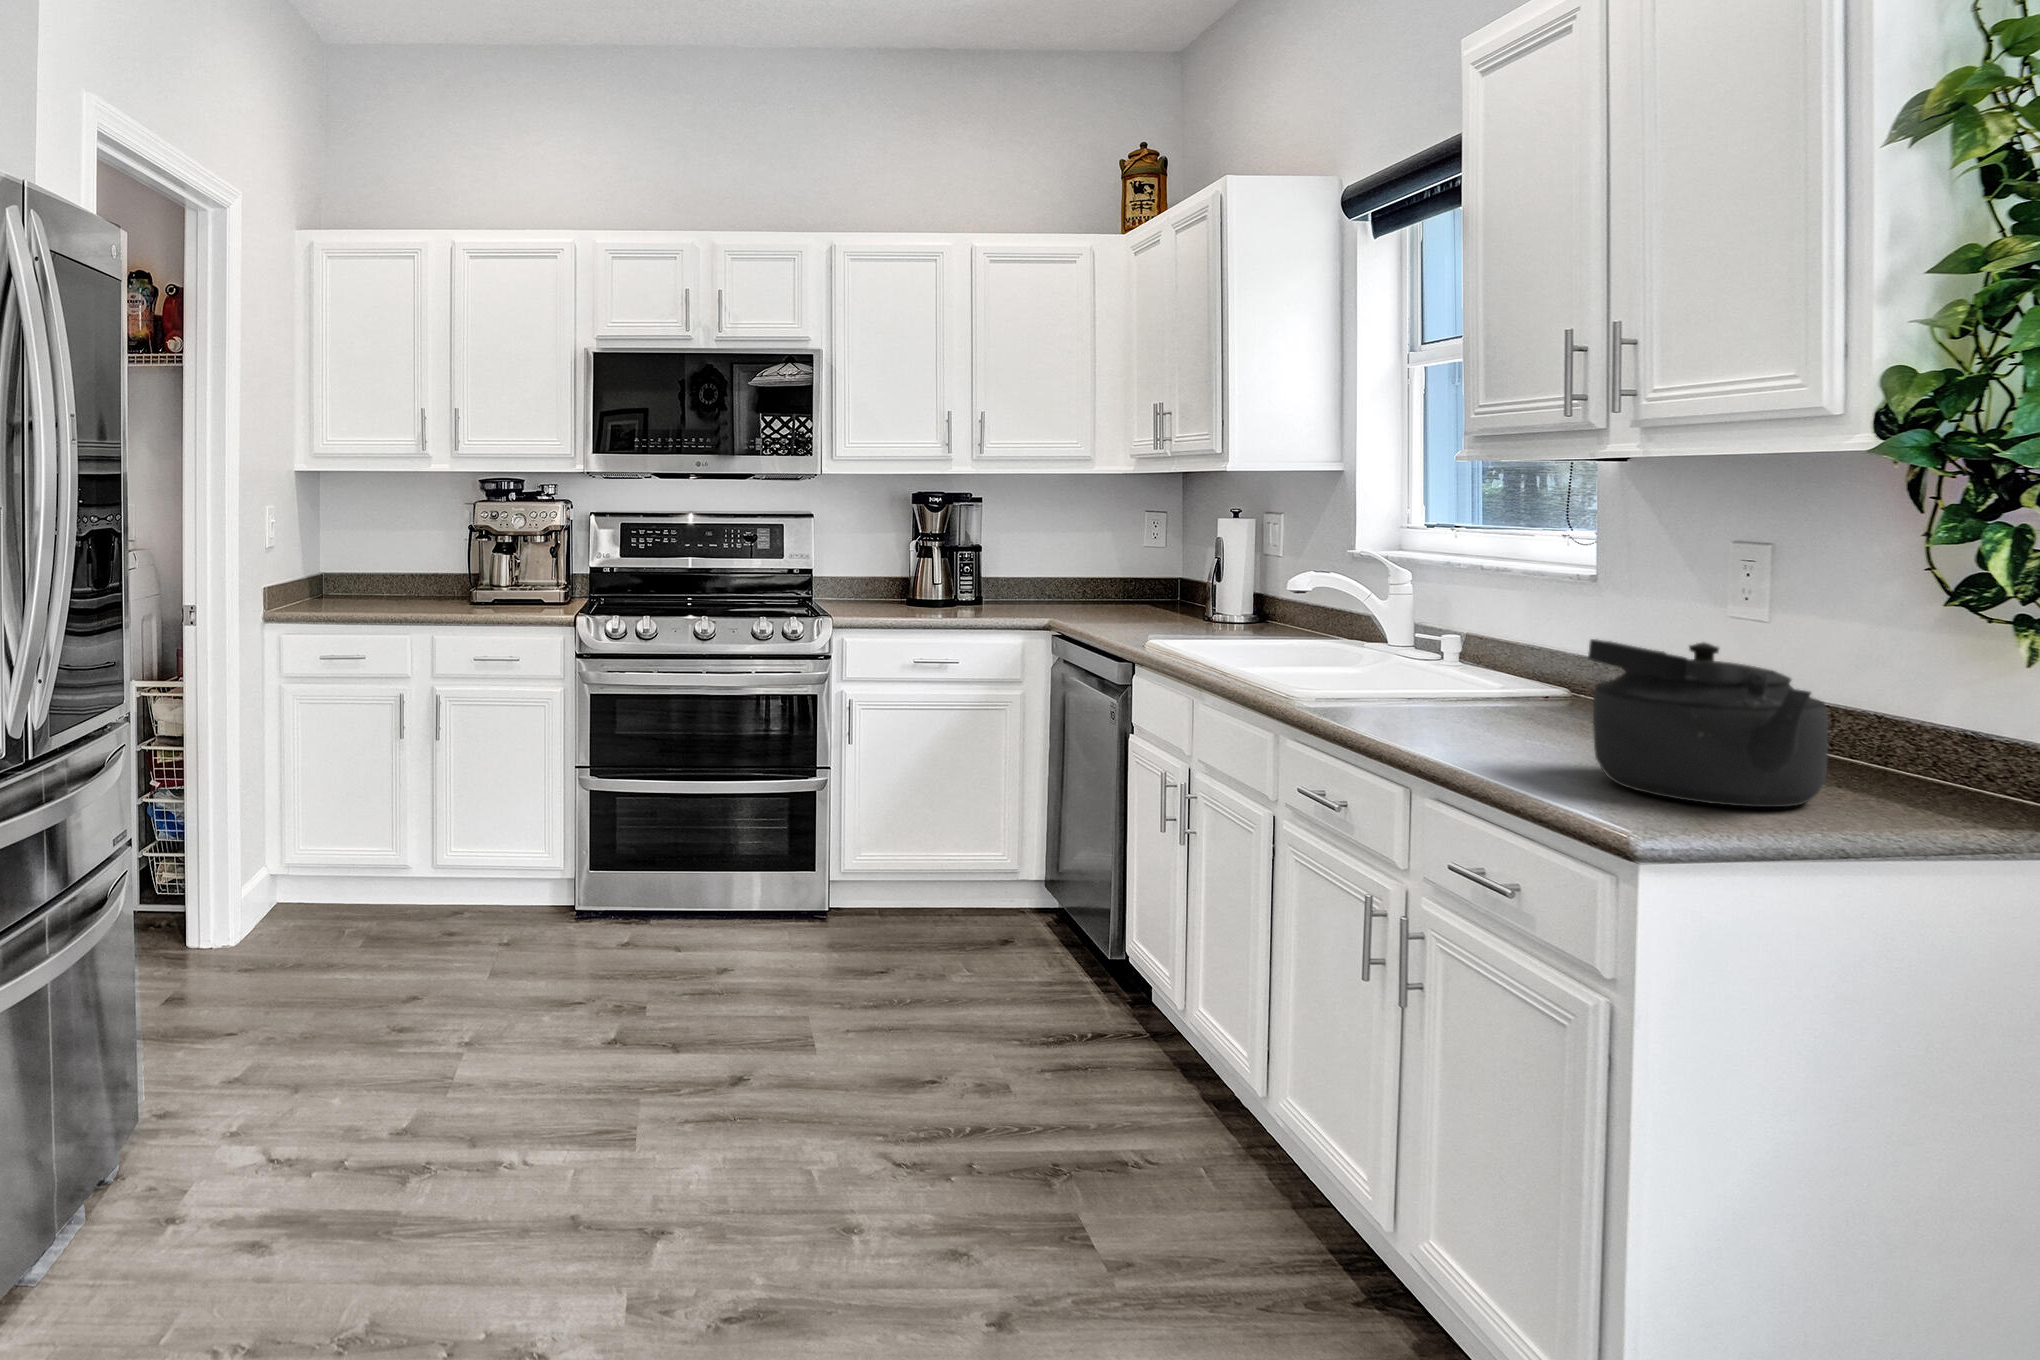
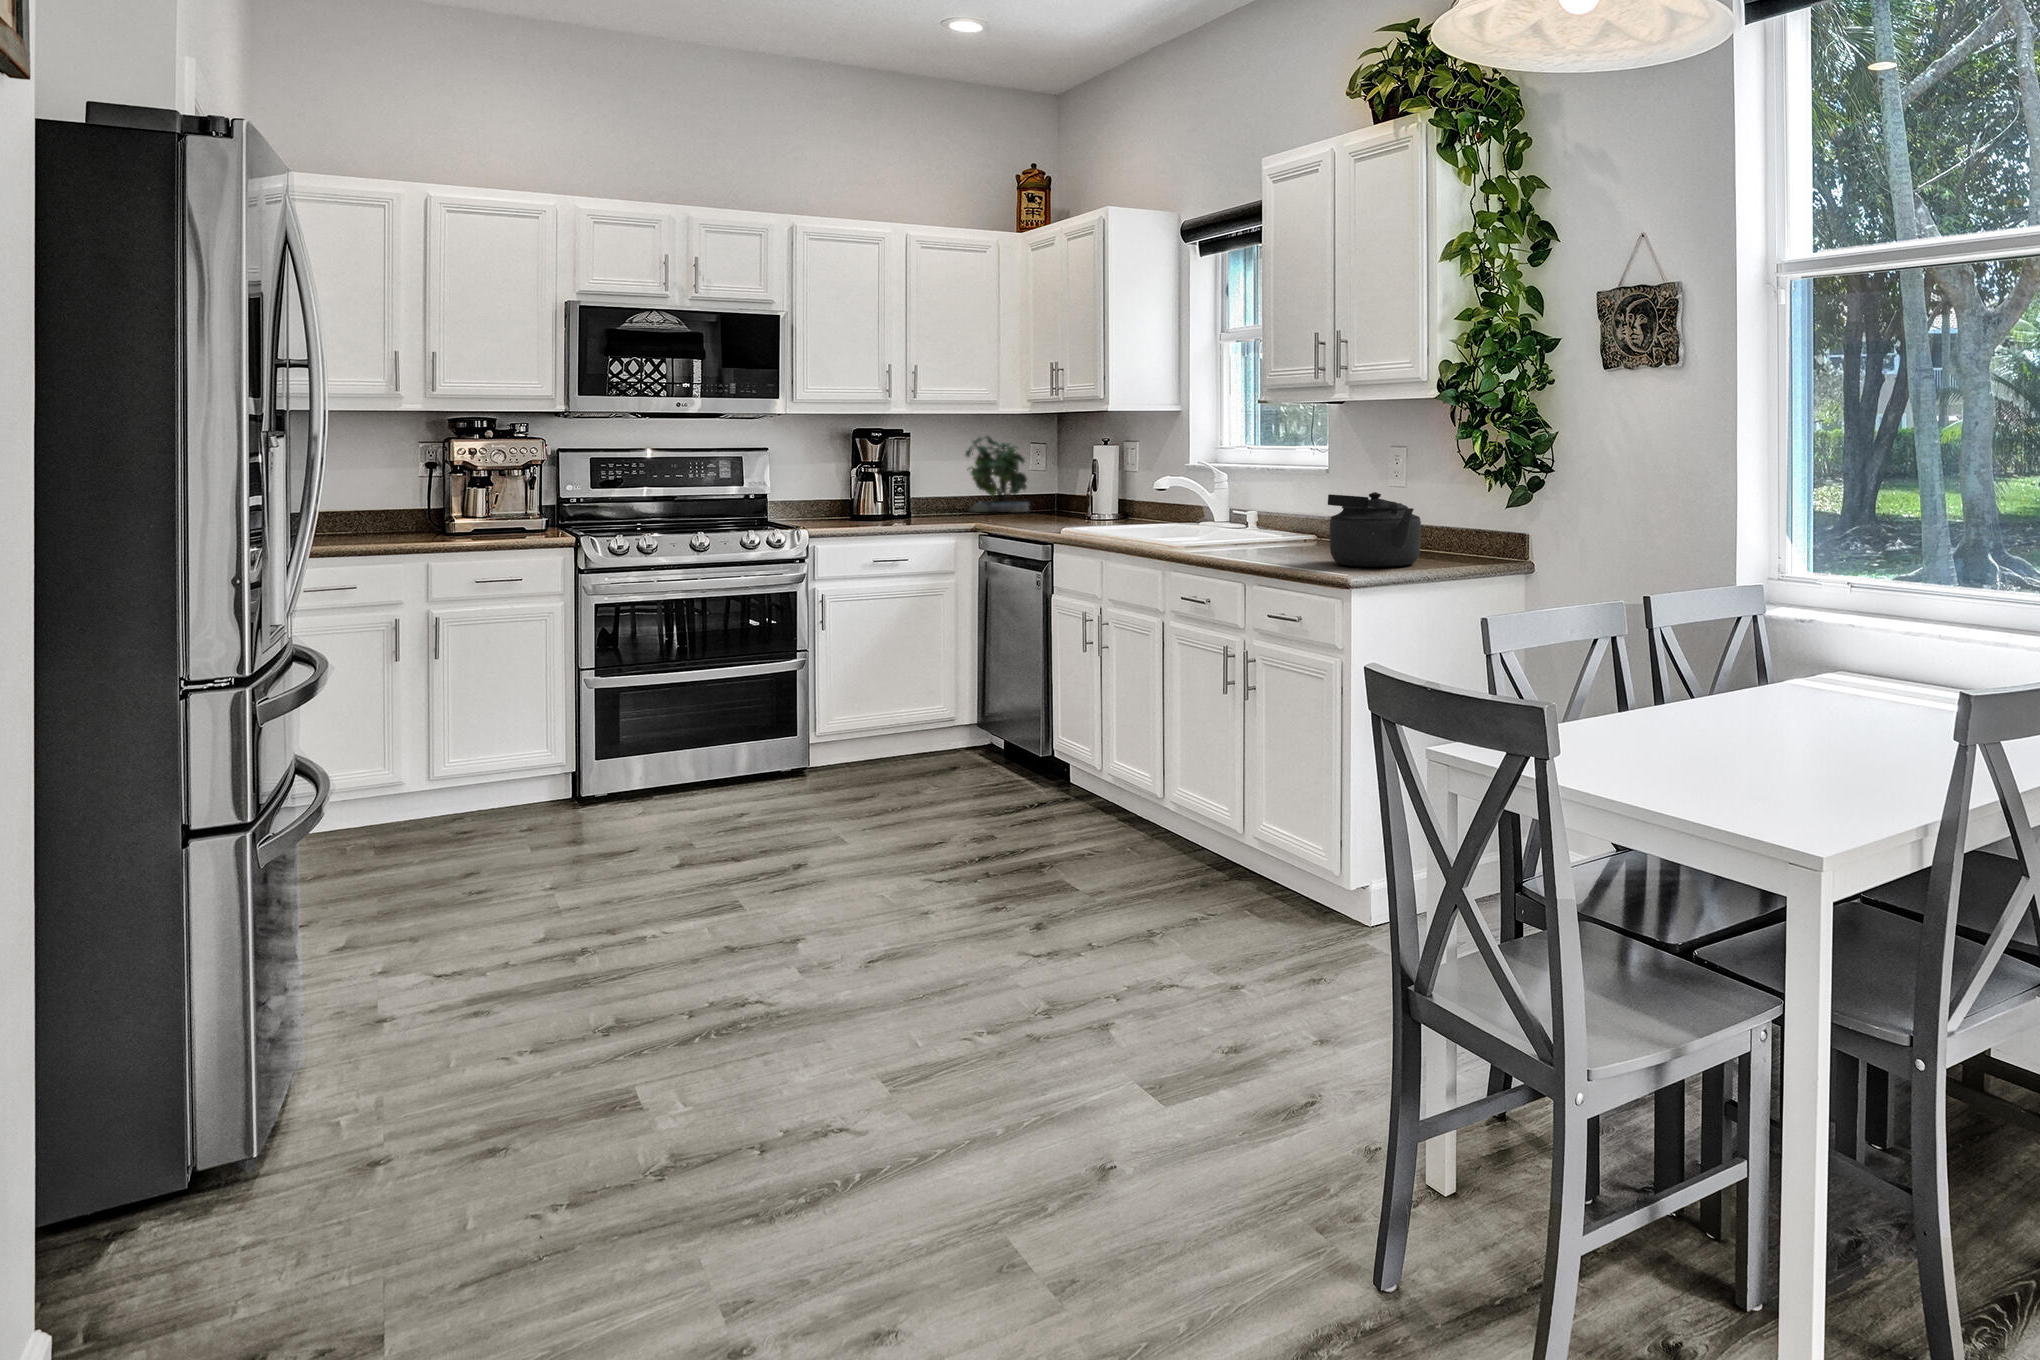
potted plant: none [1056,495,1140,601] -> present [966,436,1029,512]

